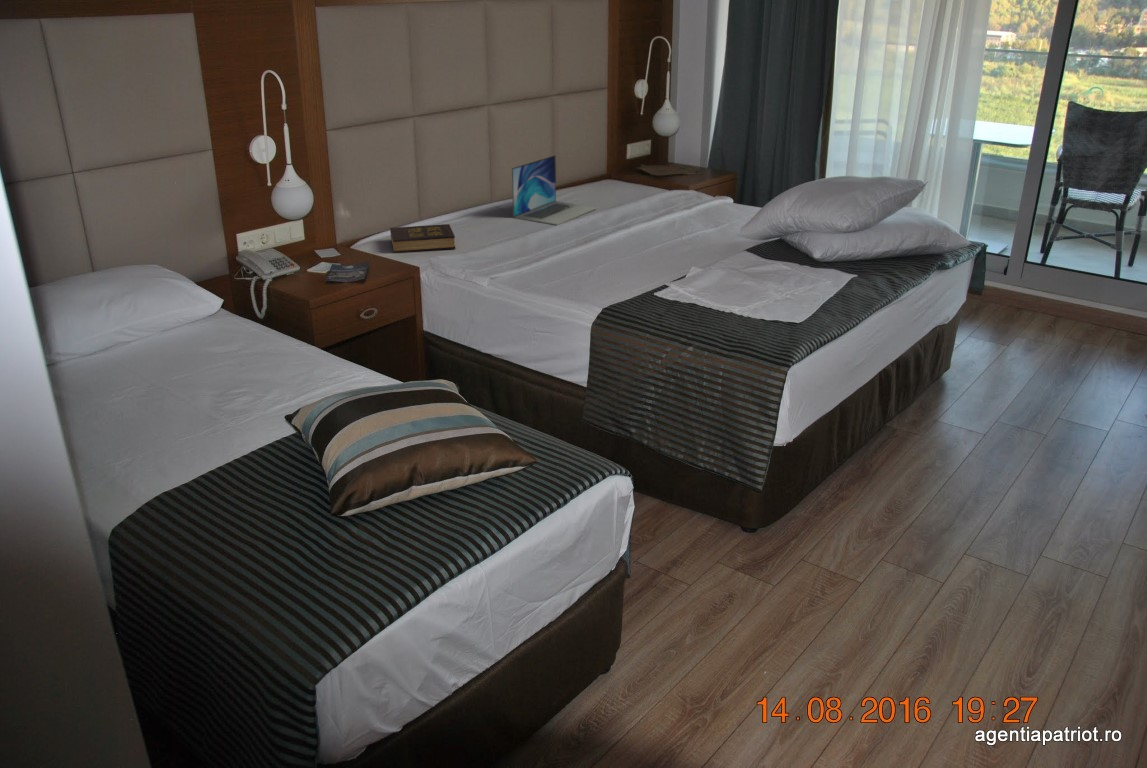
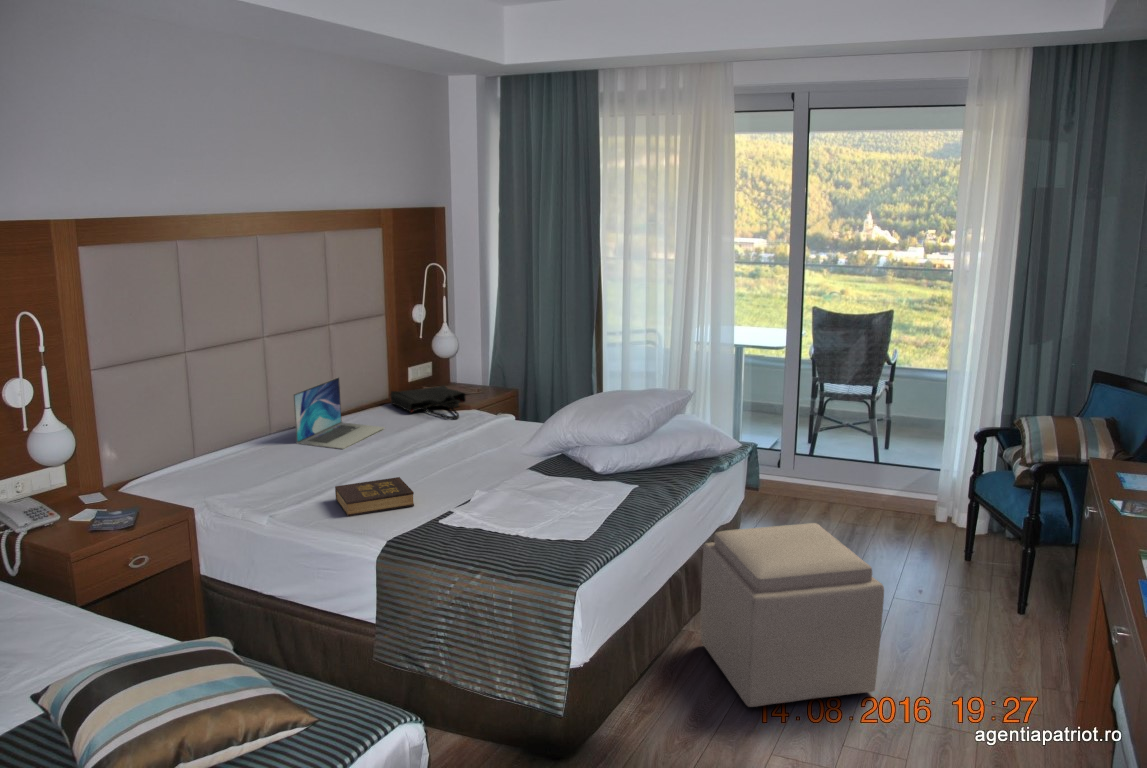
tote bag: none [604,171,678,204] -> present [390,386,466,419]
hardback book: present [390,224,455,253] -> present [335,477,414,516]
ottoman: none [907,328,1126,507] -> present [701,523,884,707]

